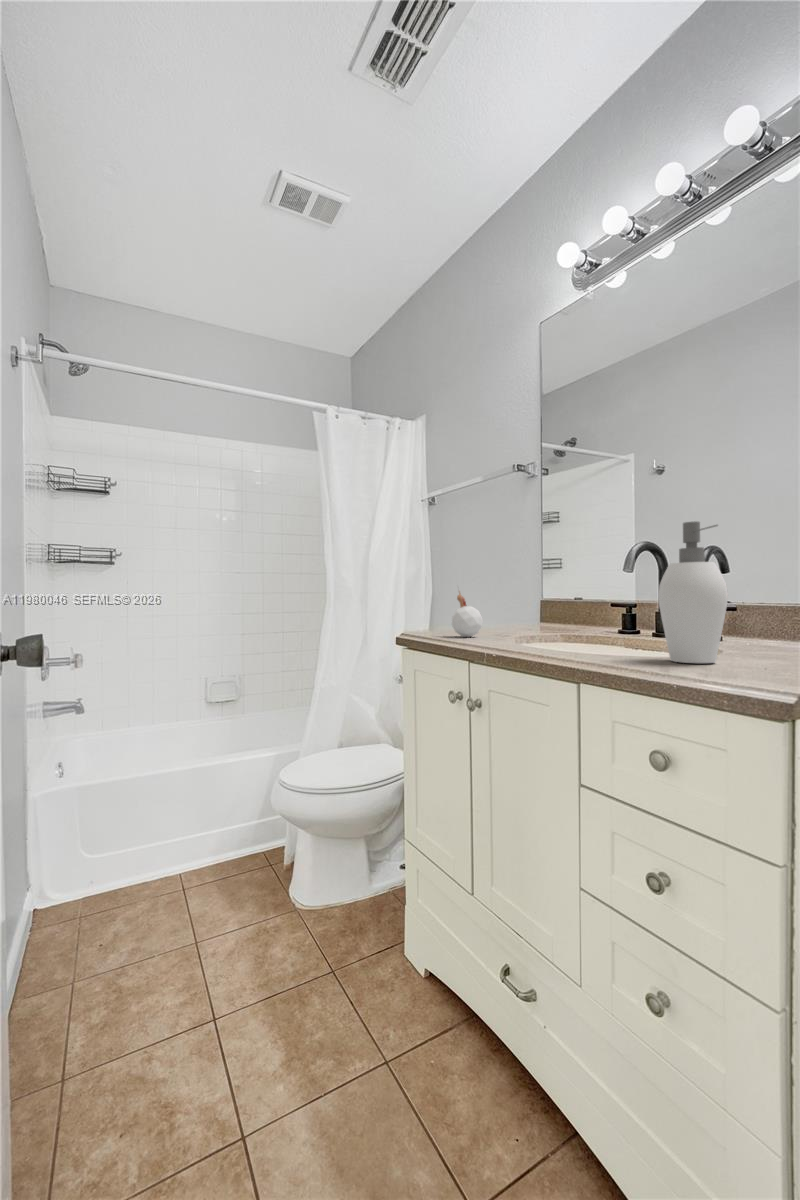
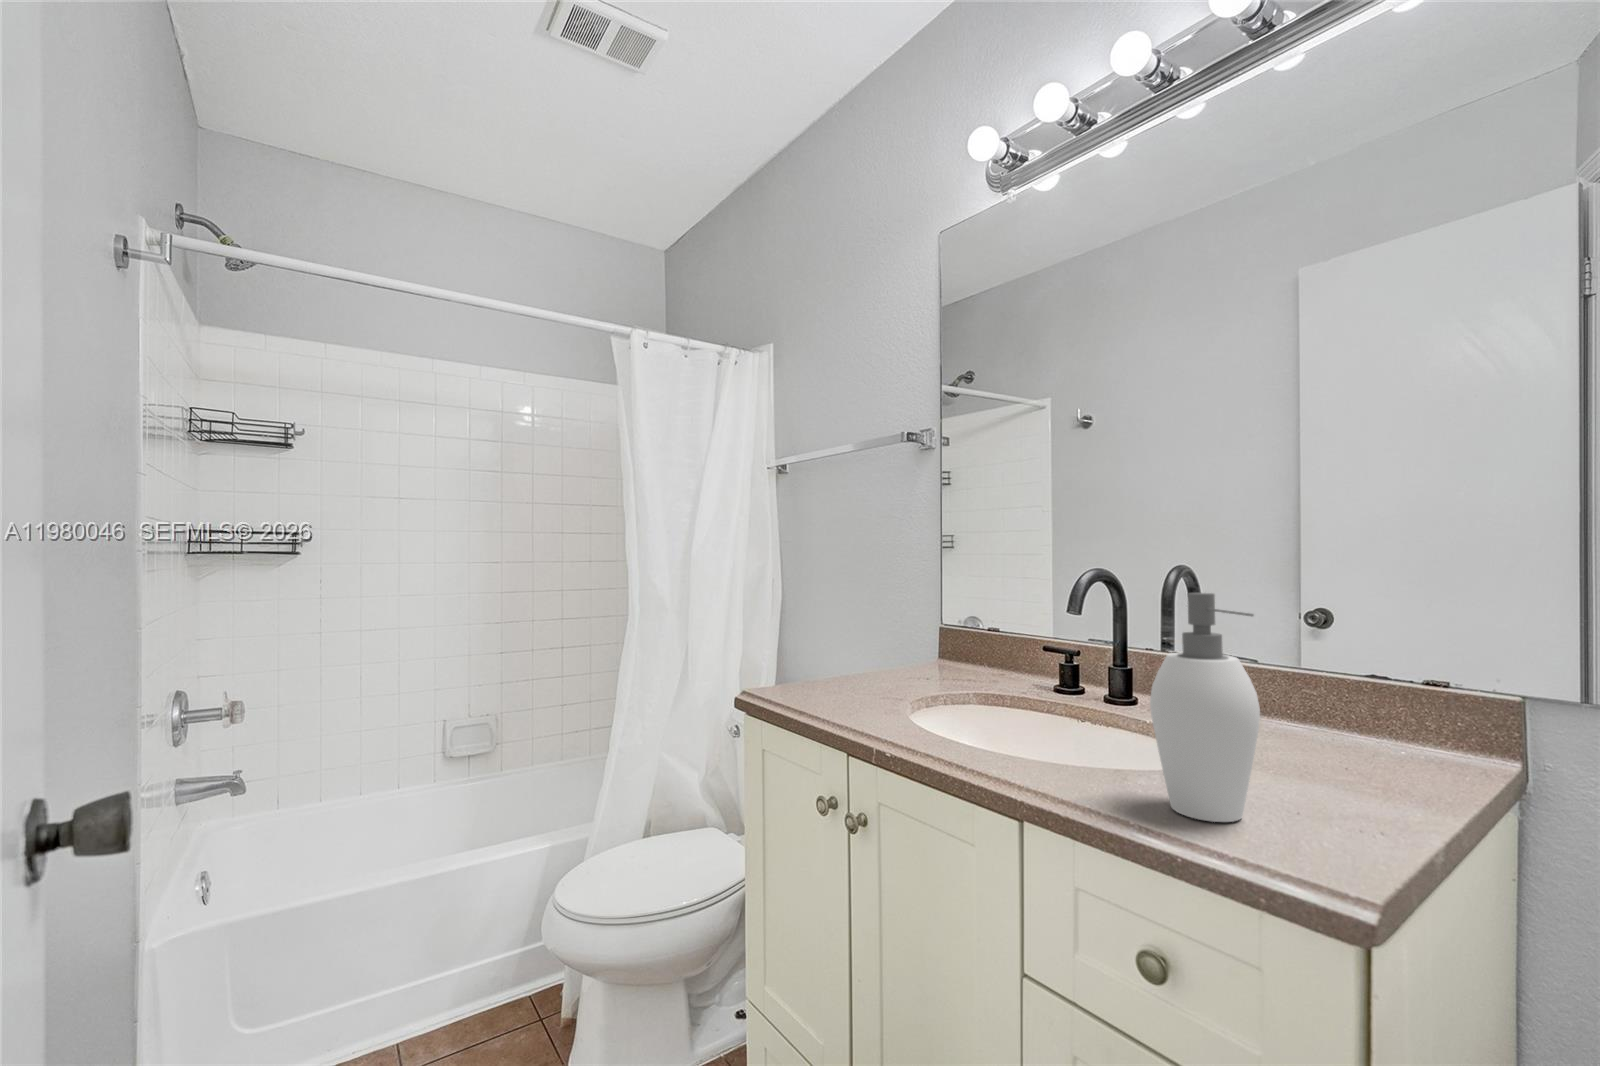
candle: present [452,591,483,637] -> none [817,619,862,700]

